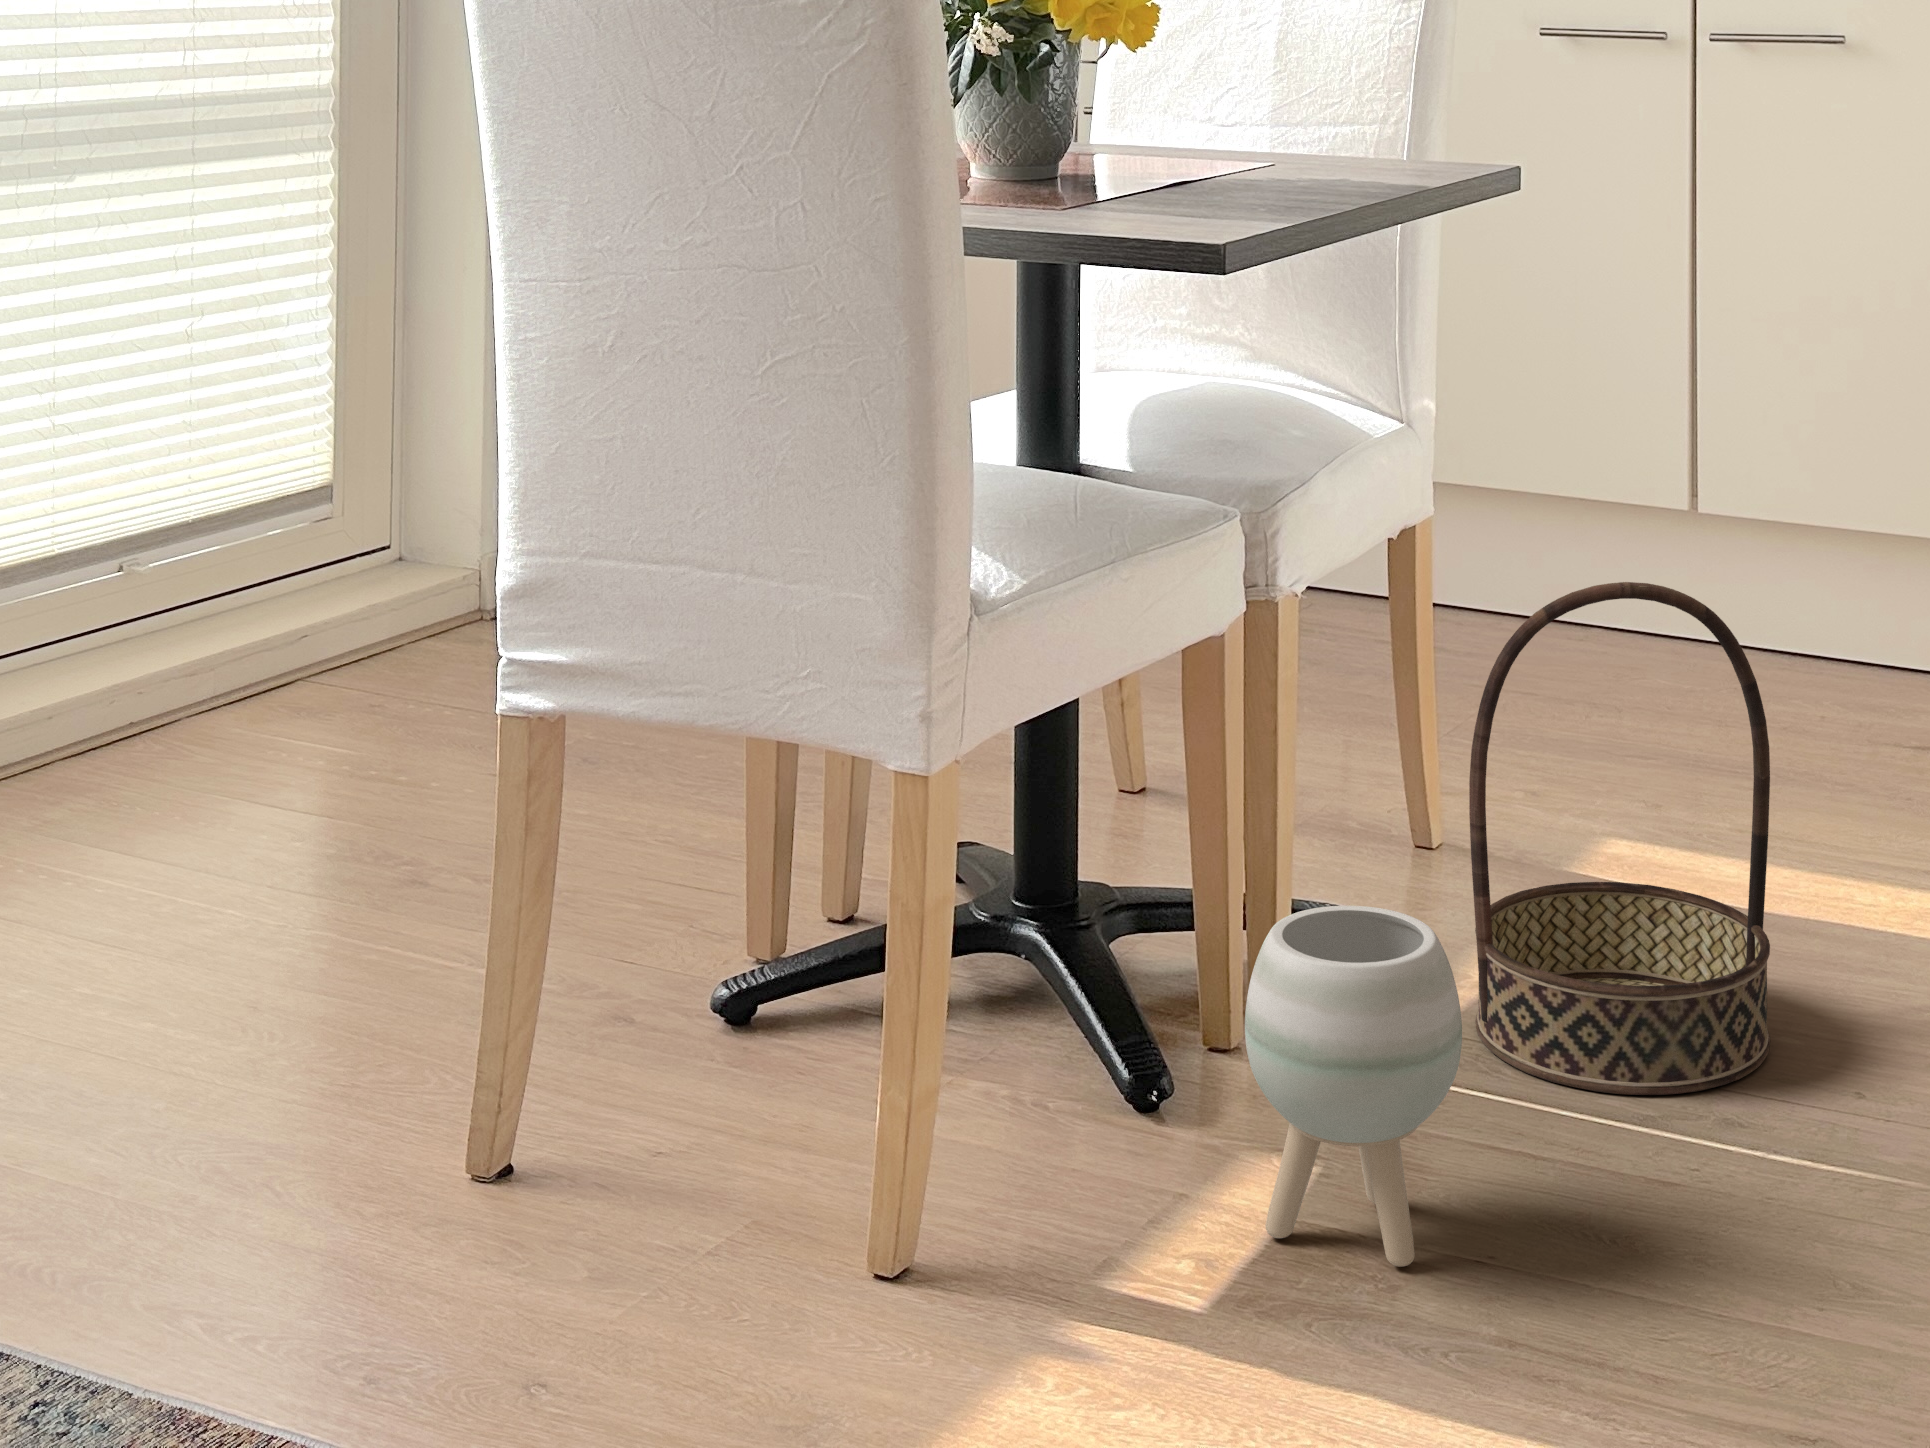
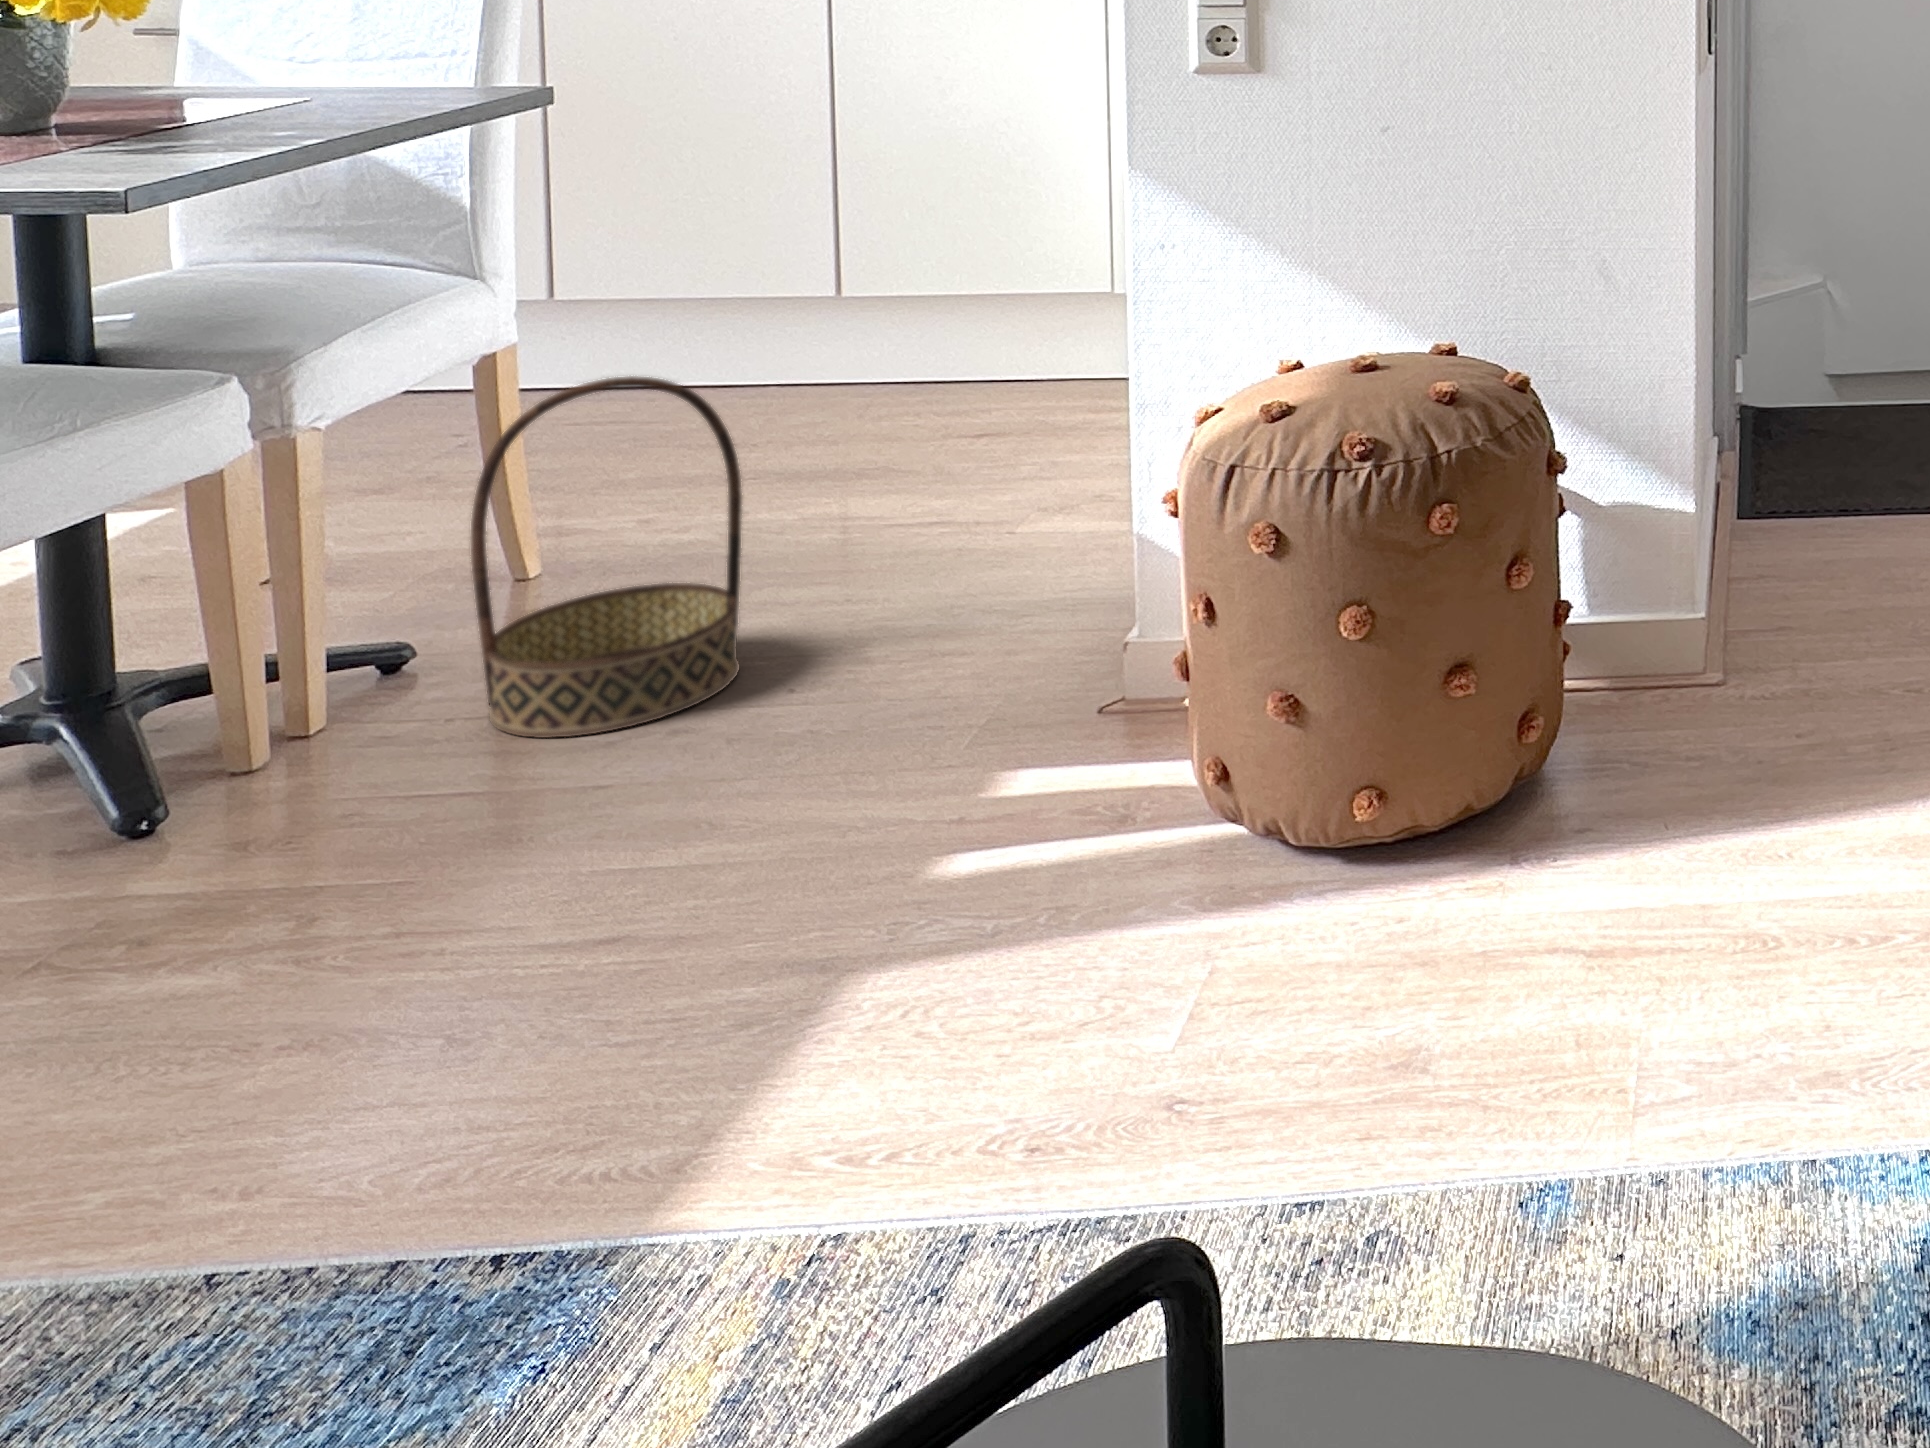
planter: present [1245,906,1462,1267] -> none [173,647,385,906]

